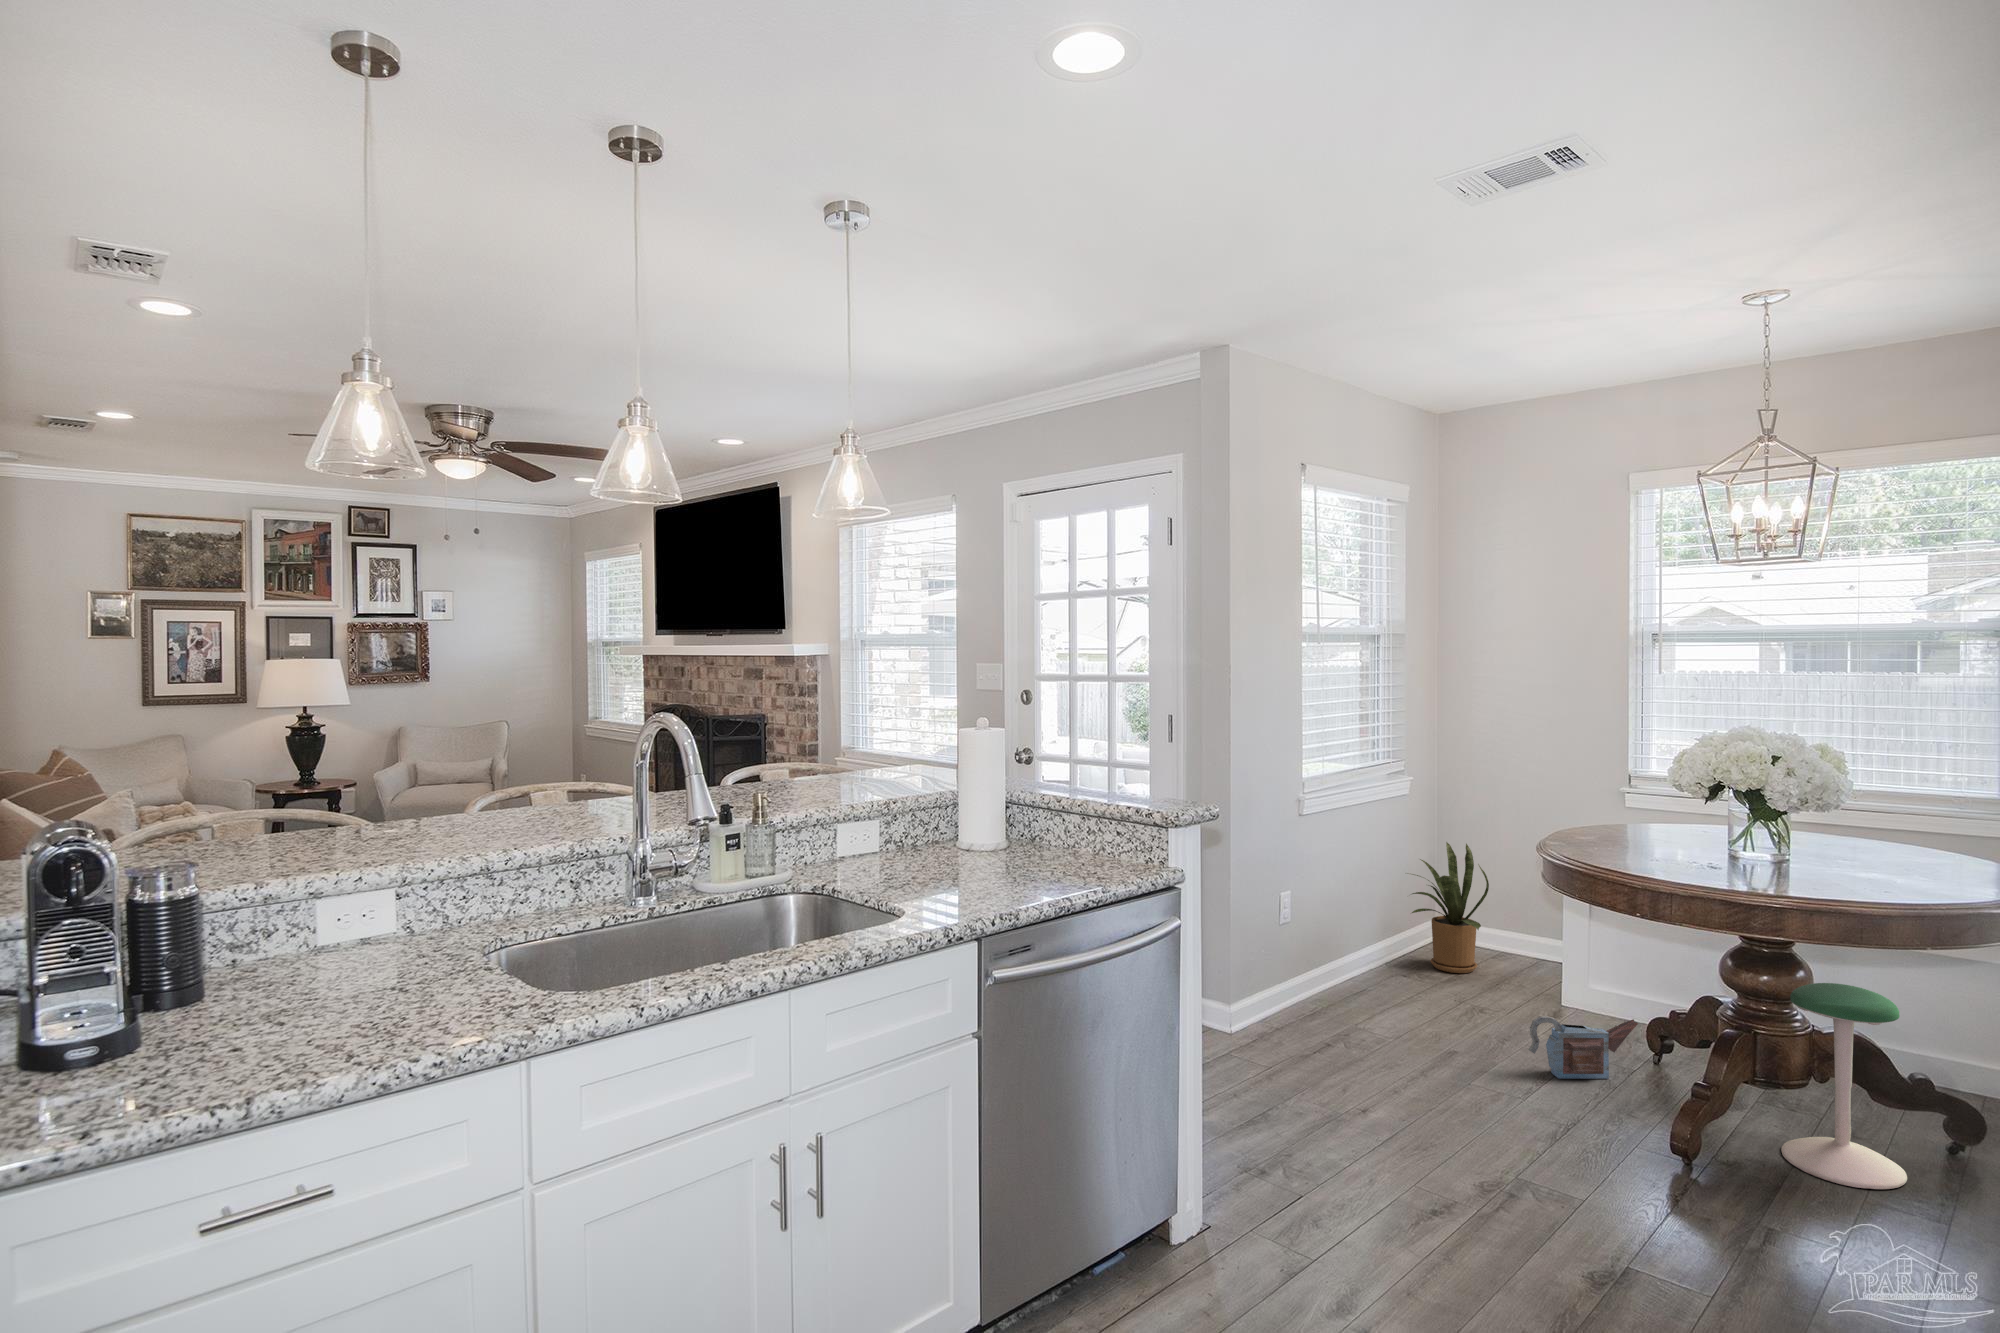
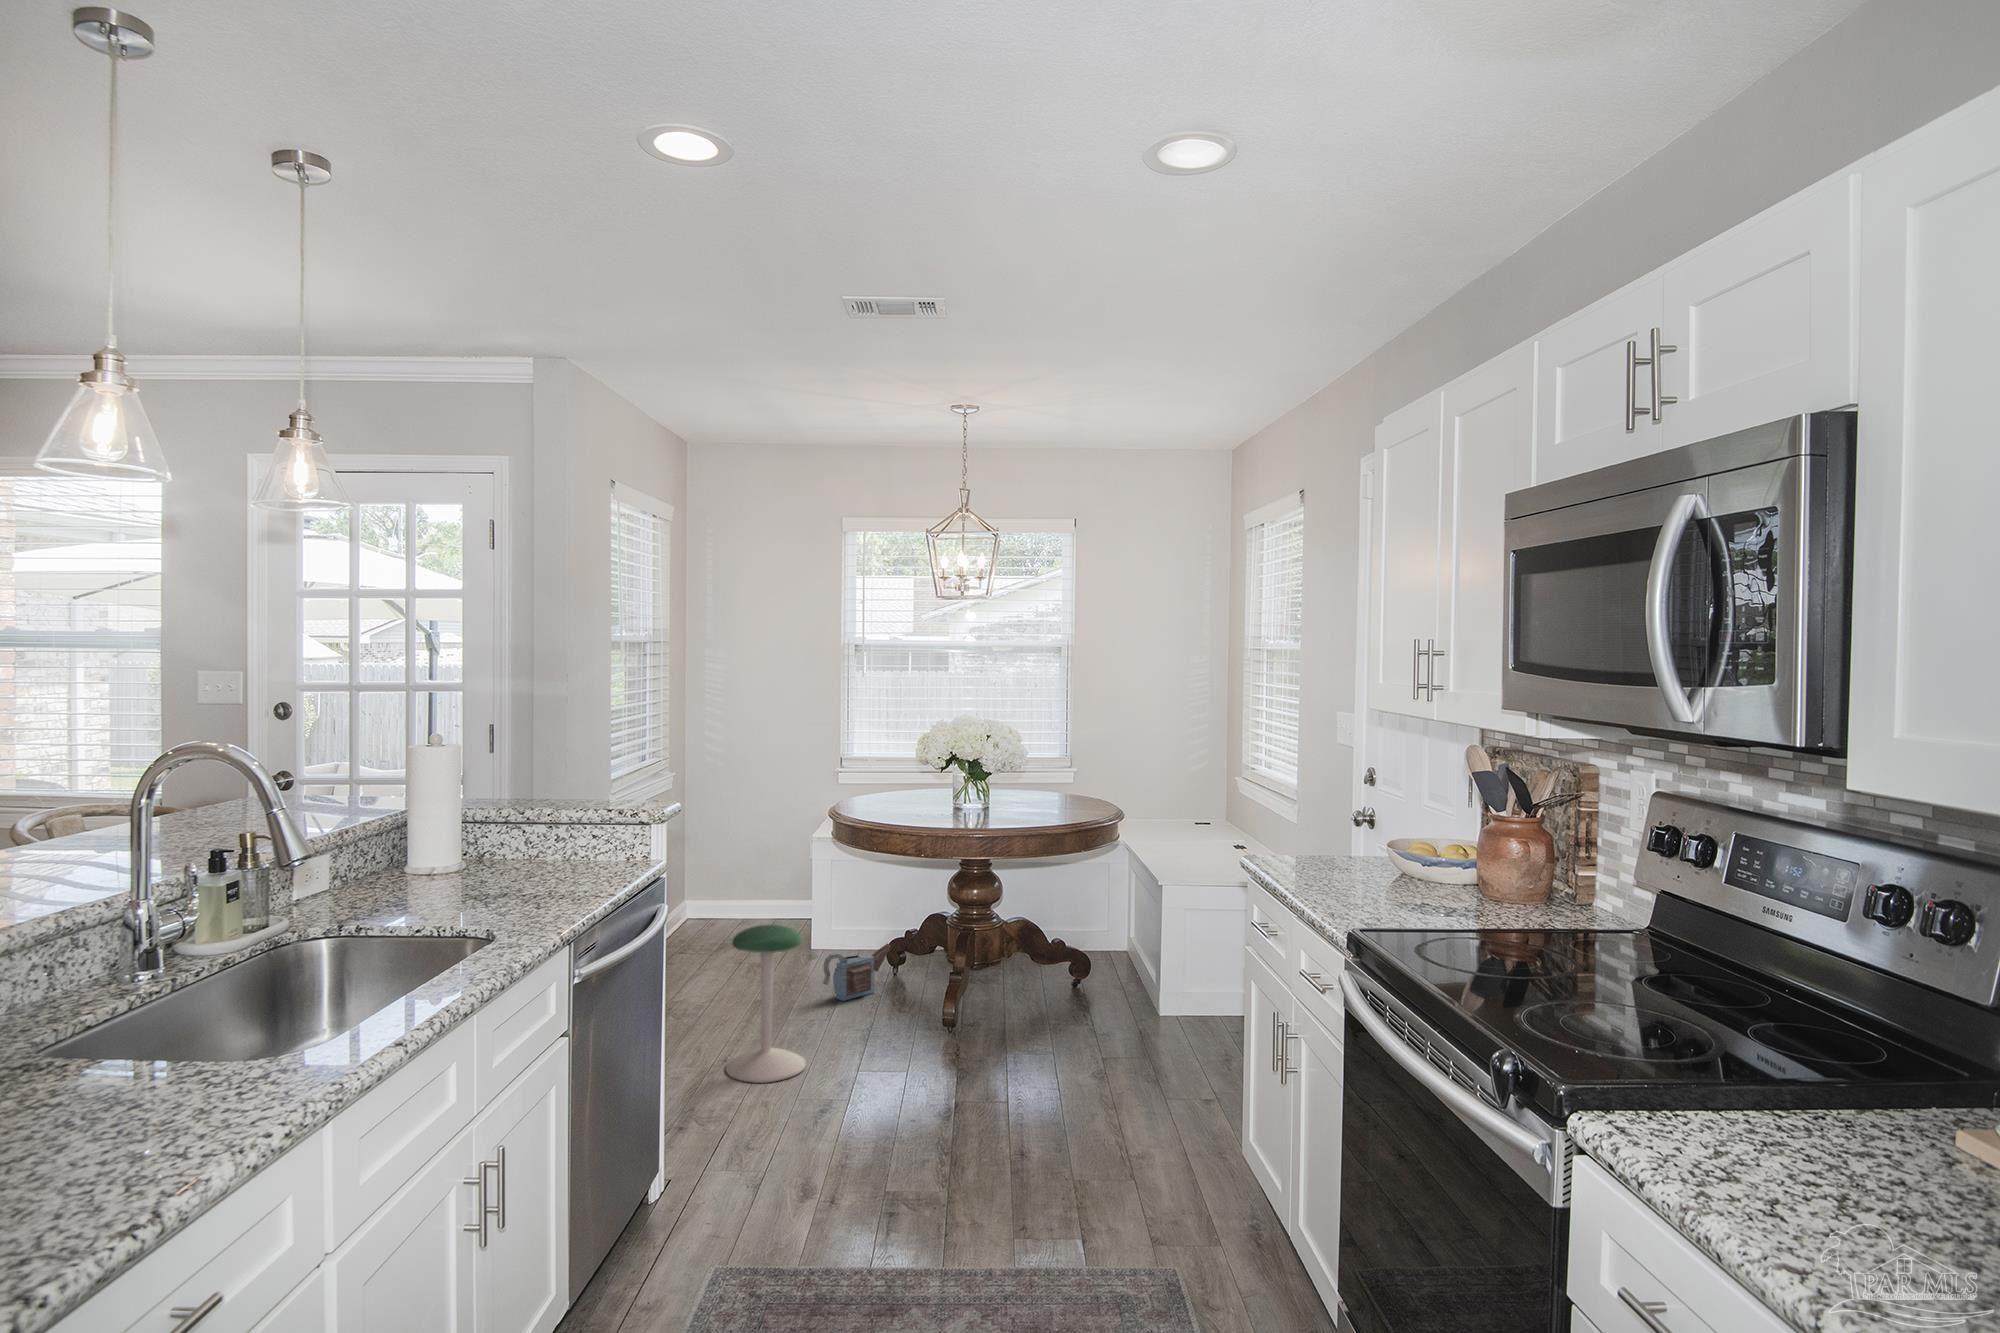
house plant: present [1412,842,1489,973] -> none [671,825,747,941]
stool: present [1781,983,1907,1189] -> present [726,925,806,1083]

